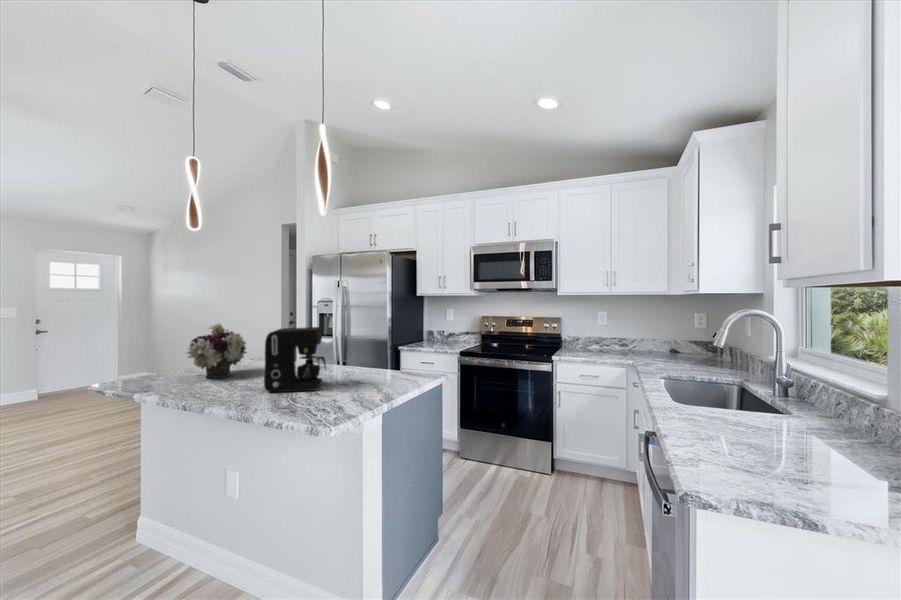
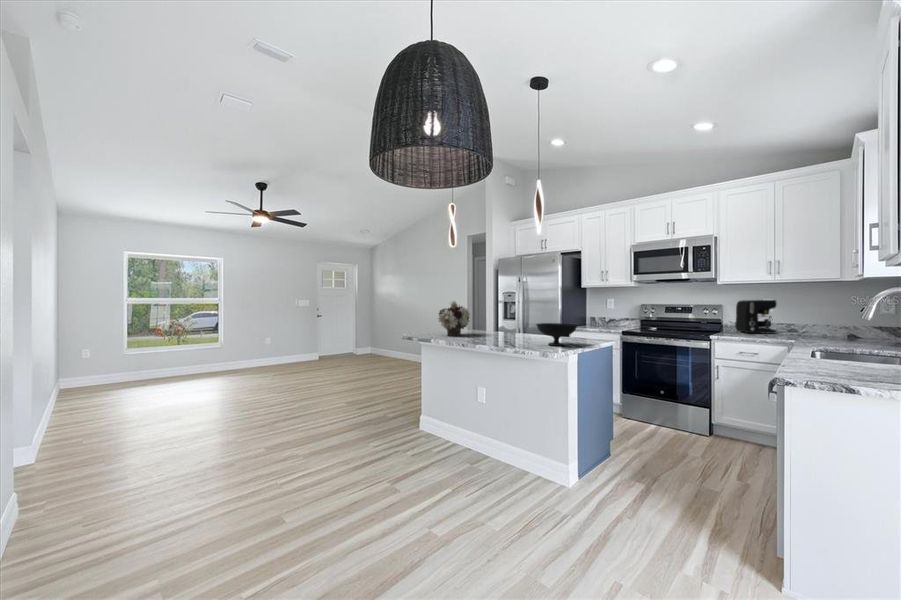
coffee maker: present [264,327,326,392] -> present [735,300,777,334]
bowl: none [330,360,392,399] -> present [537,323,577,346]

